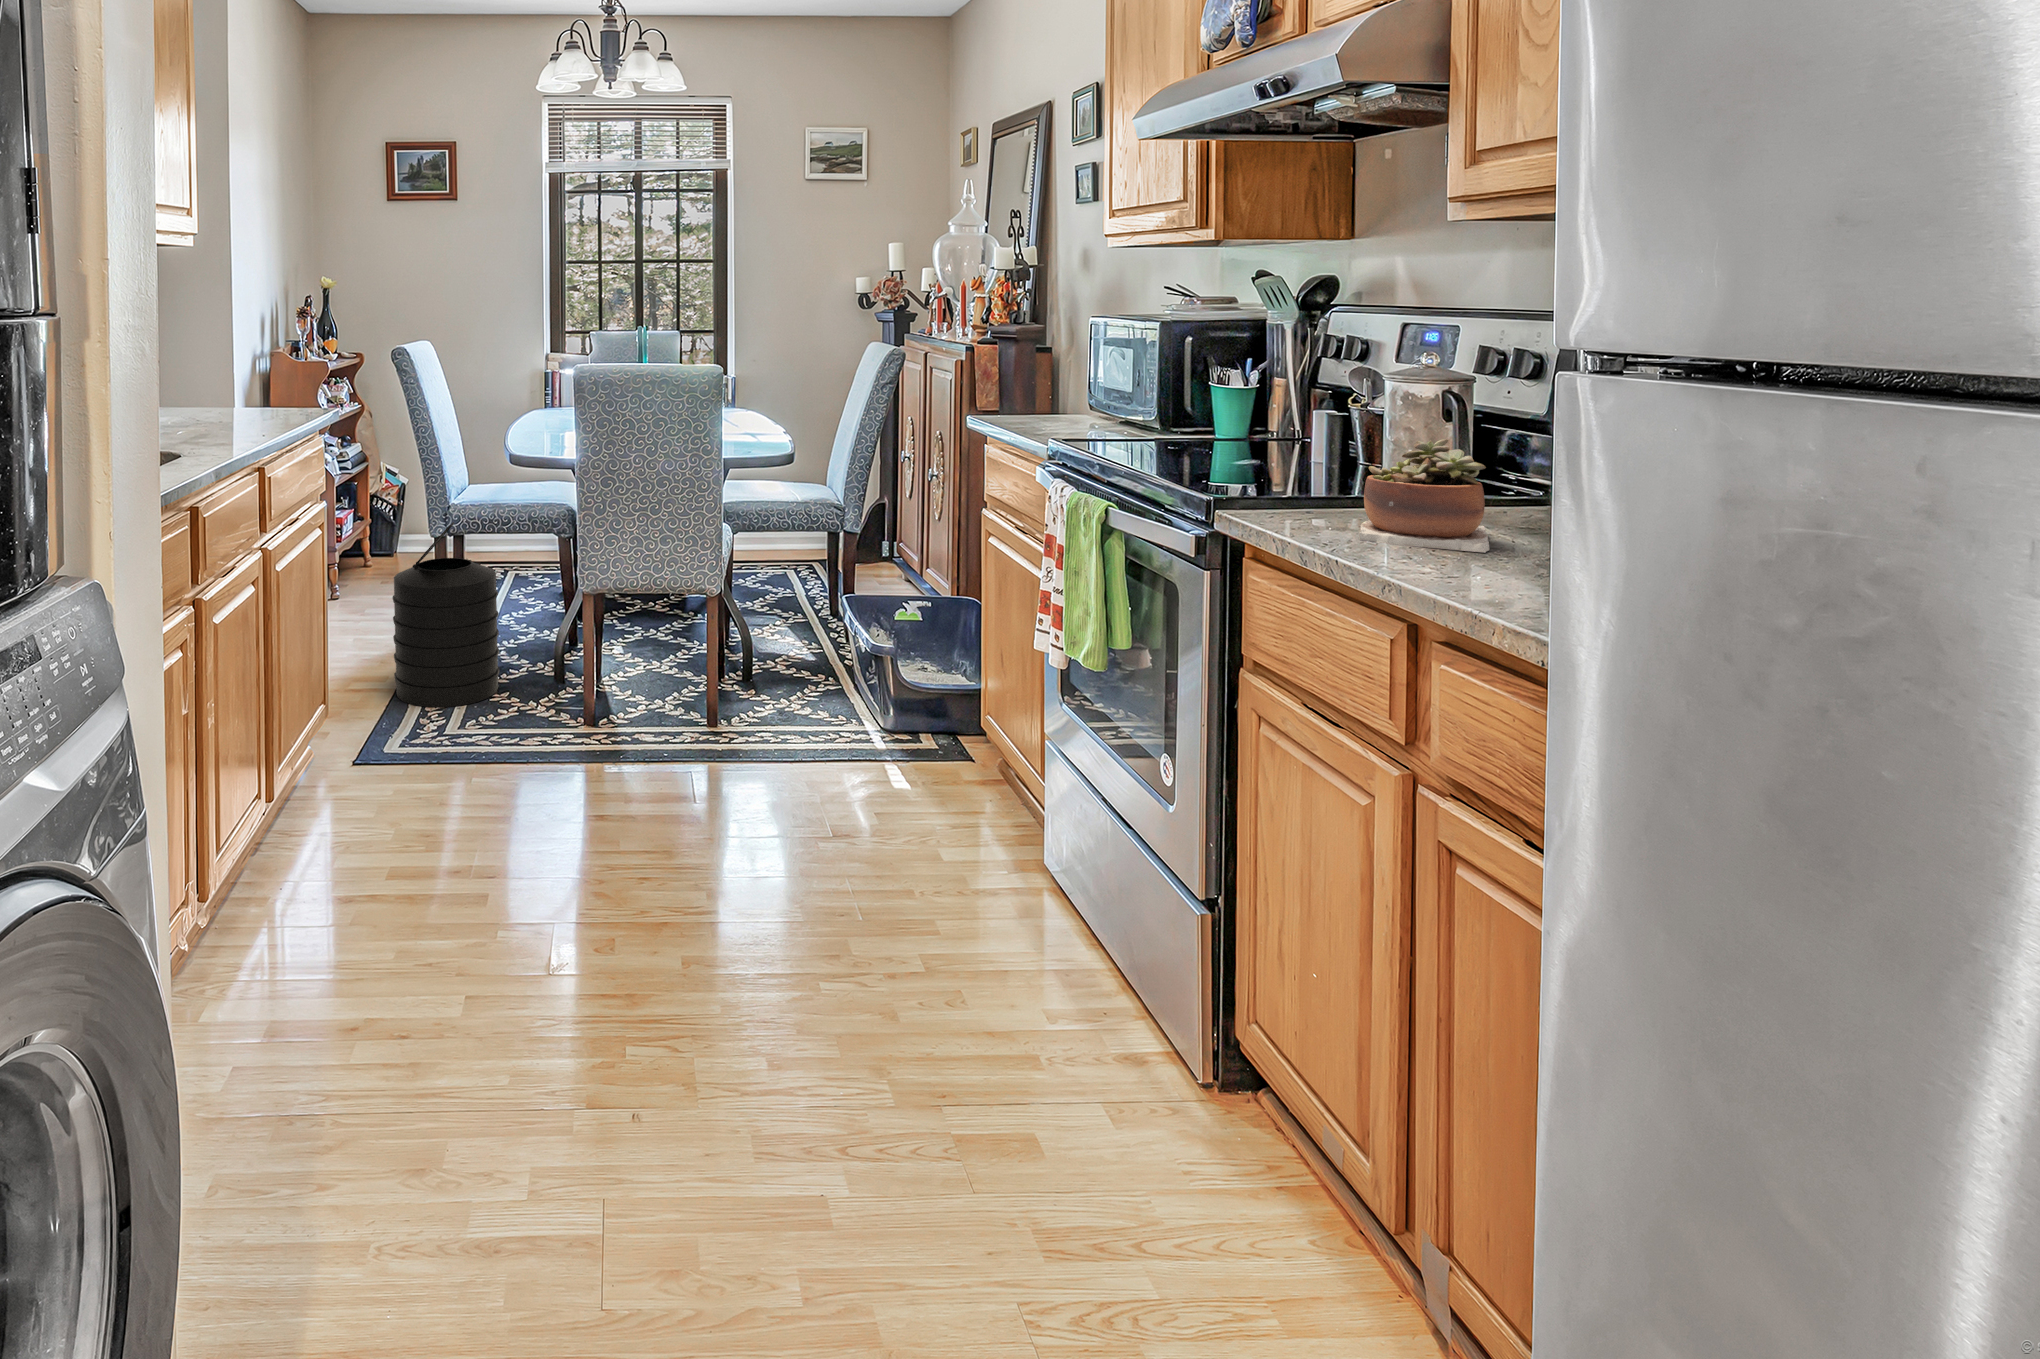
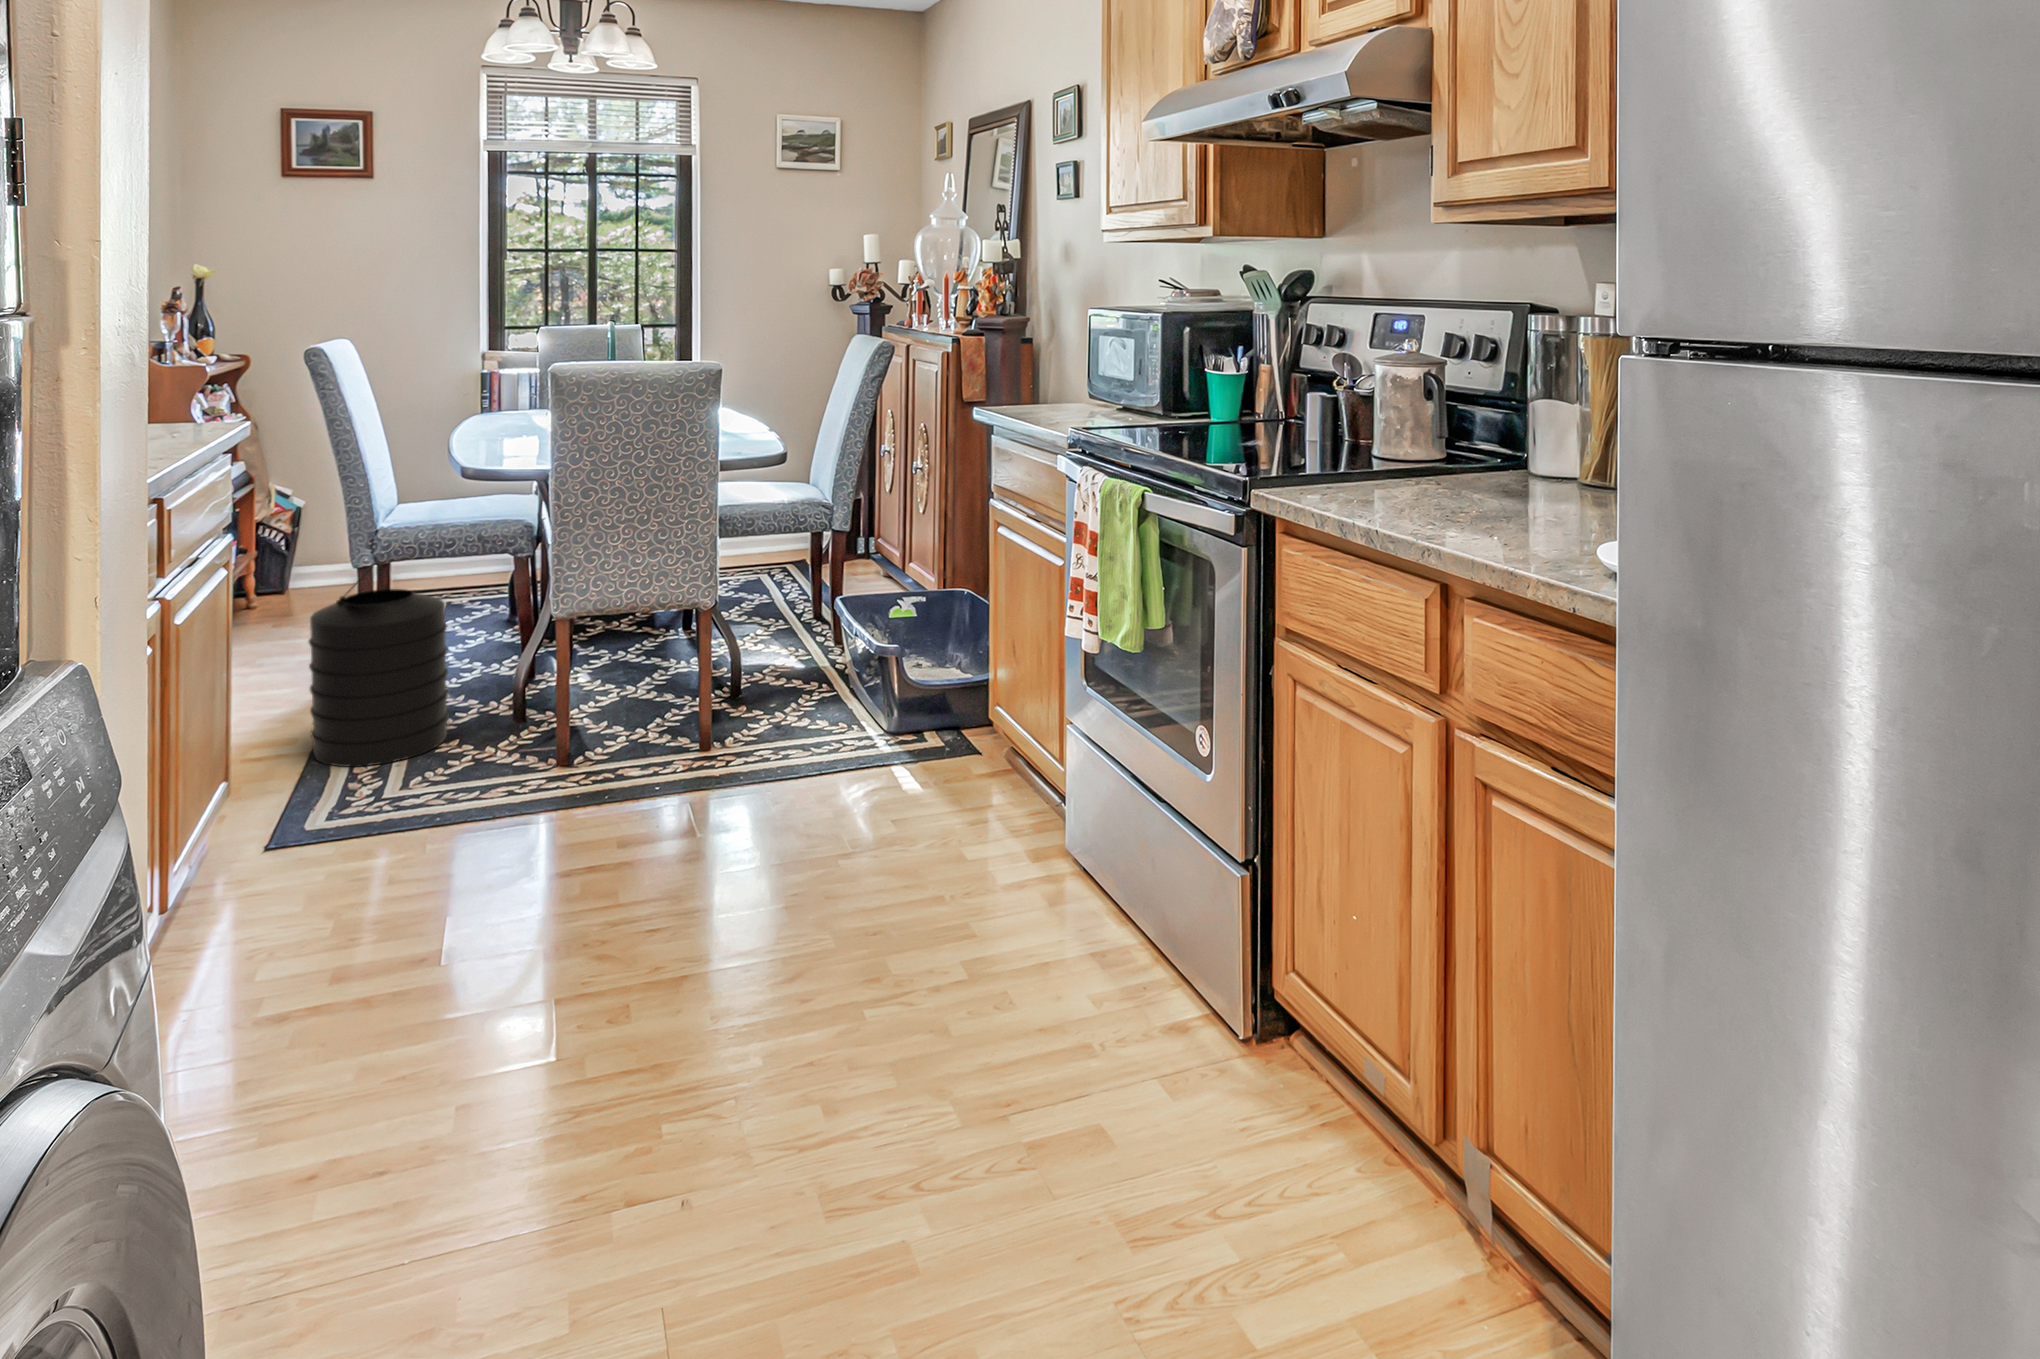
succulent plant: present [1359,439,1490,553] -> none [1380,419,1487,518]

